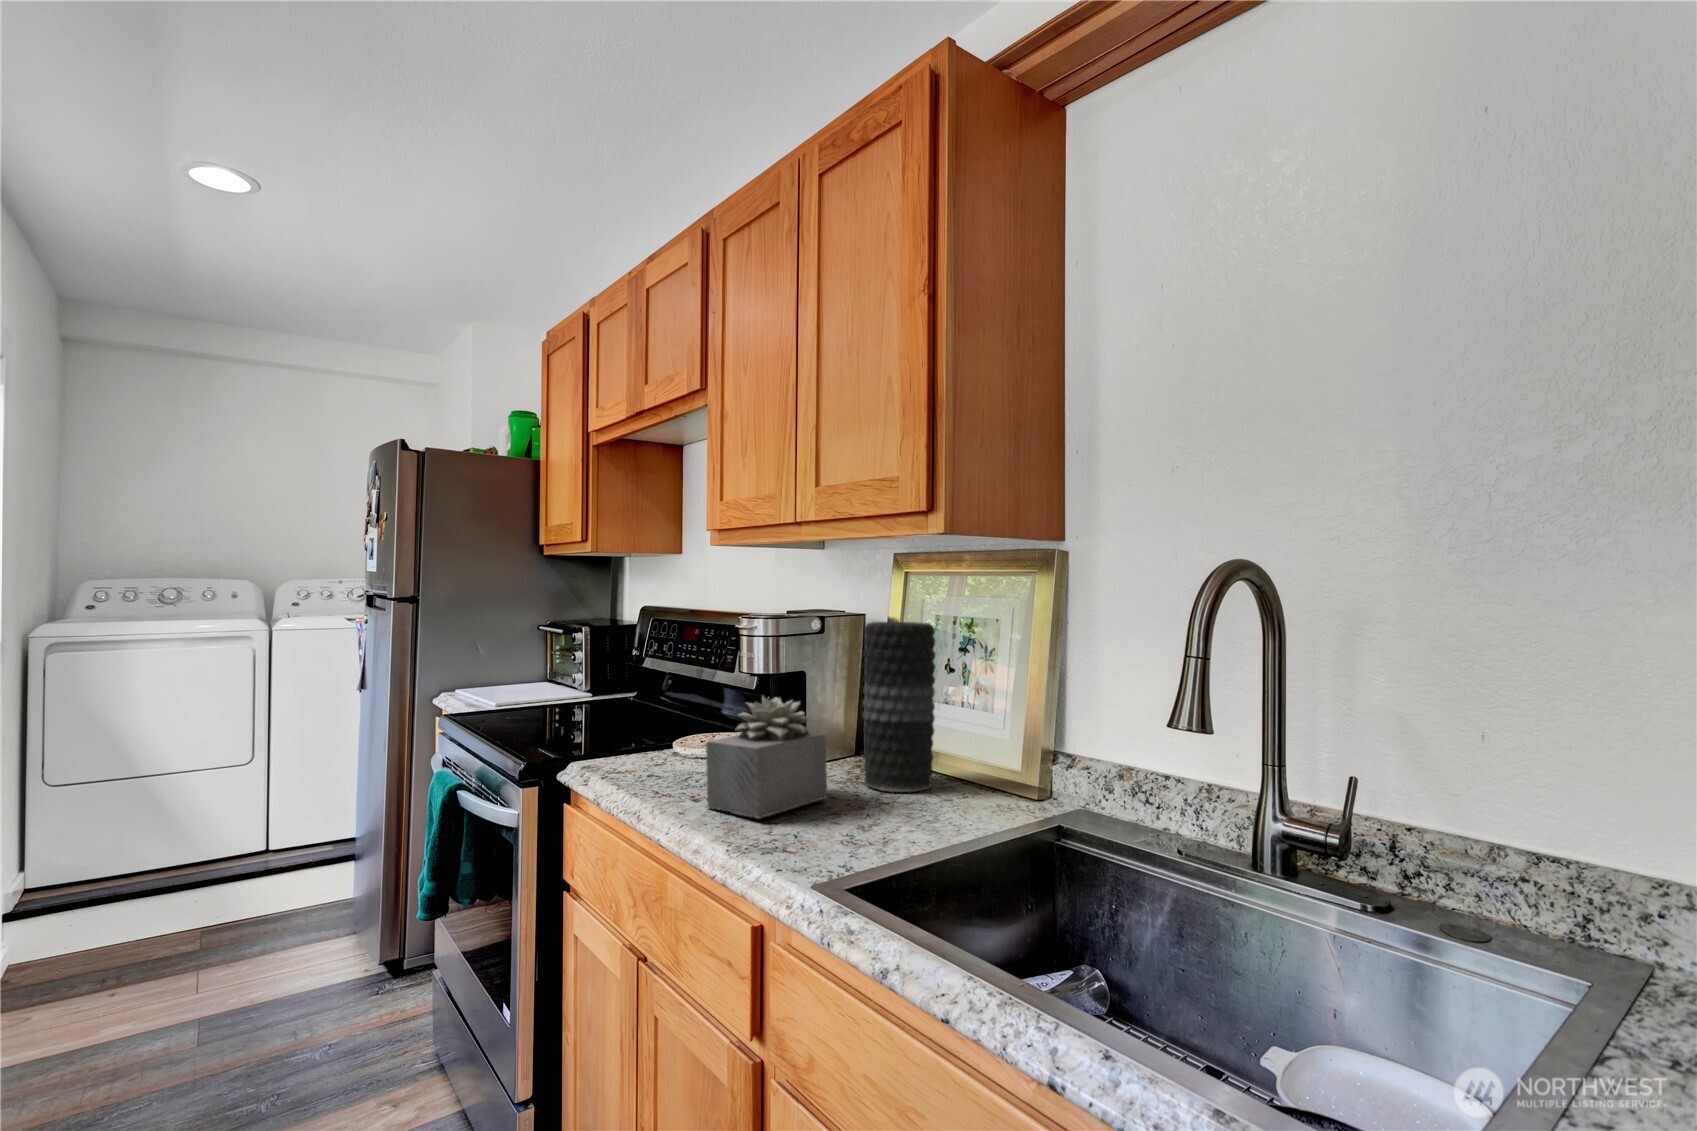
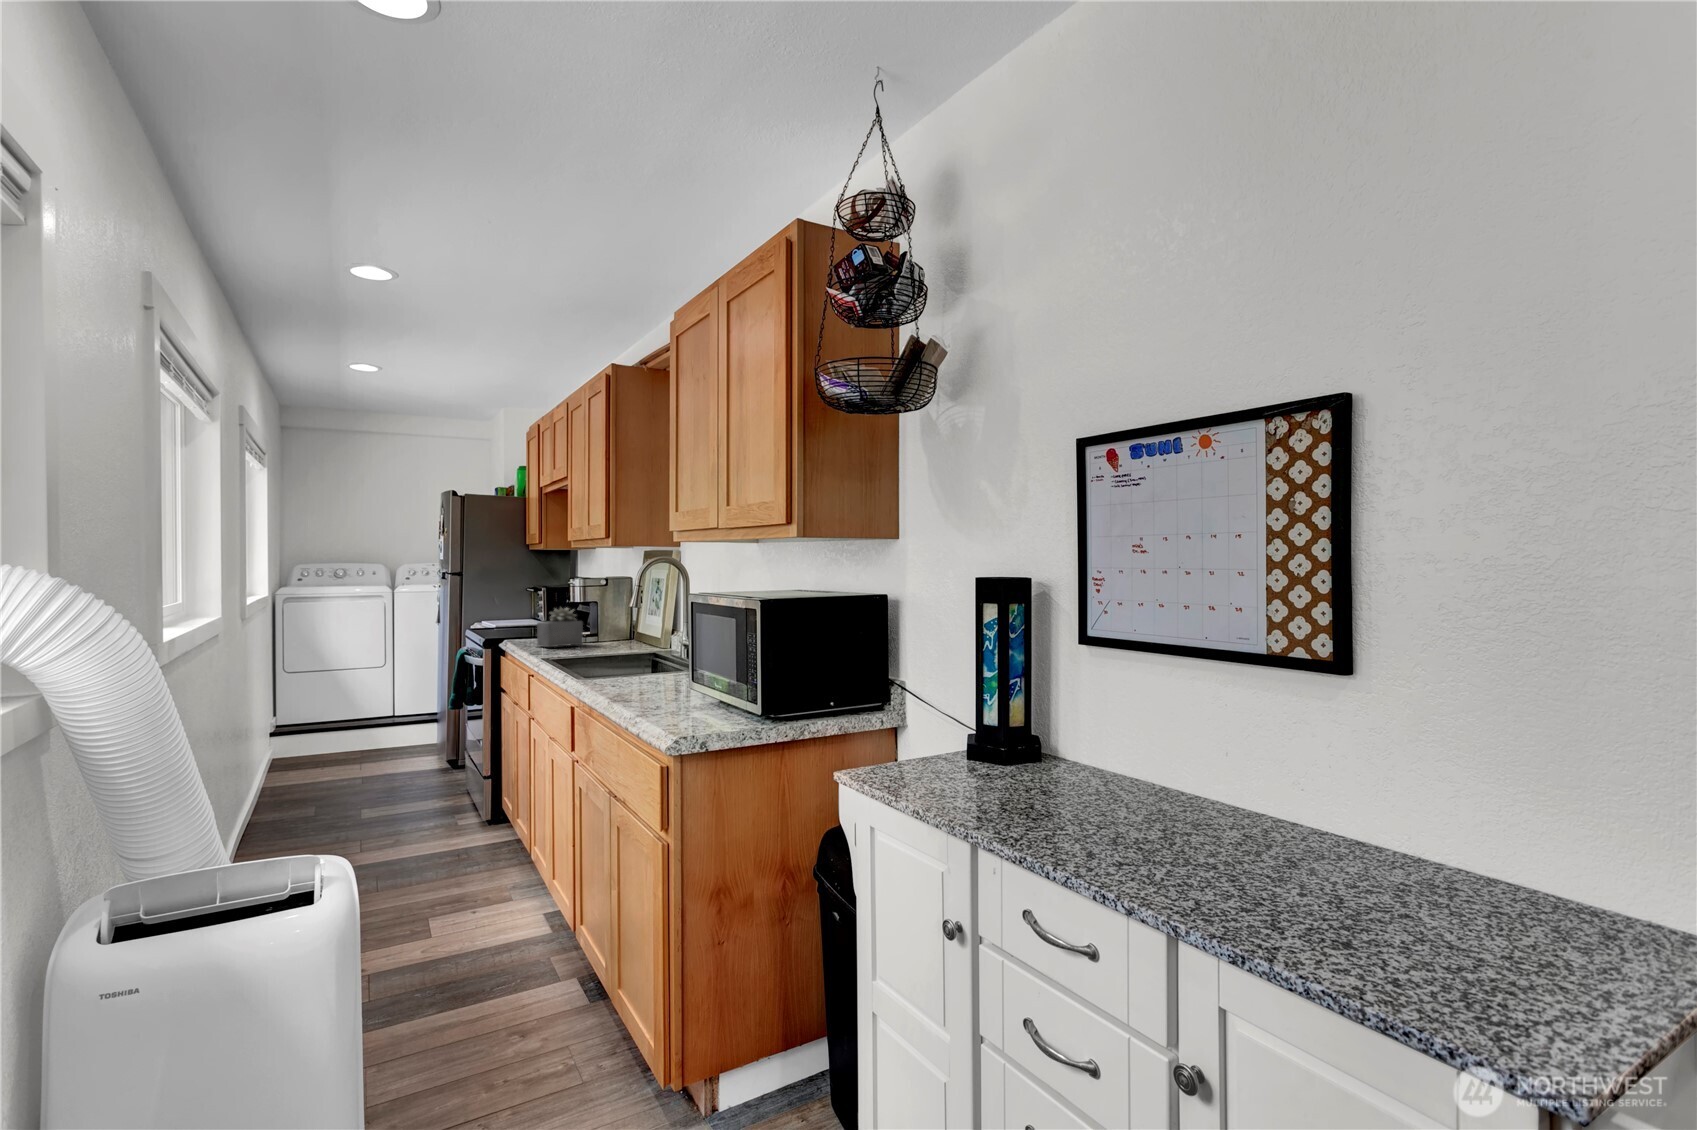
vase: present [863,622,935,792] -> none [606,580,636,645]

